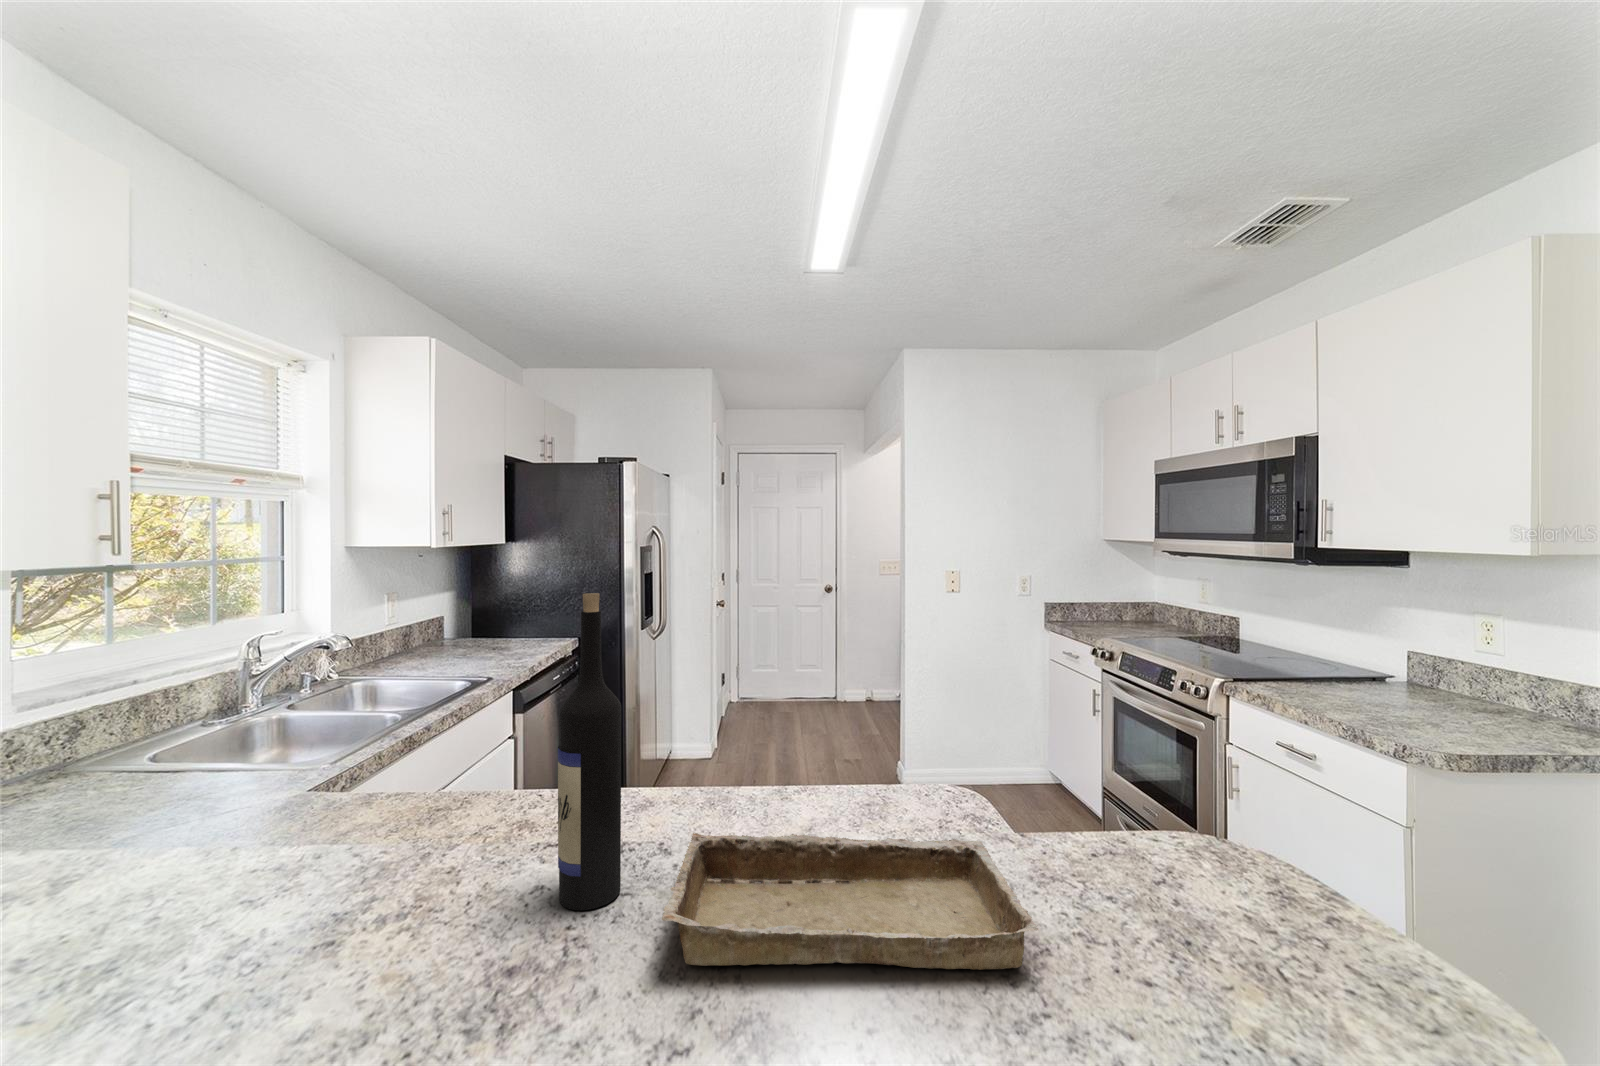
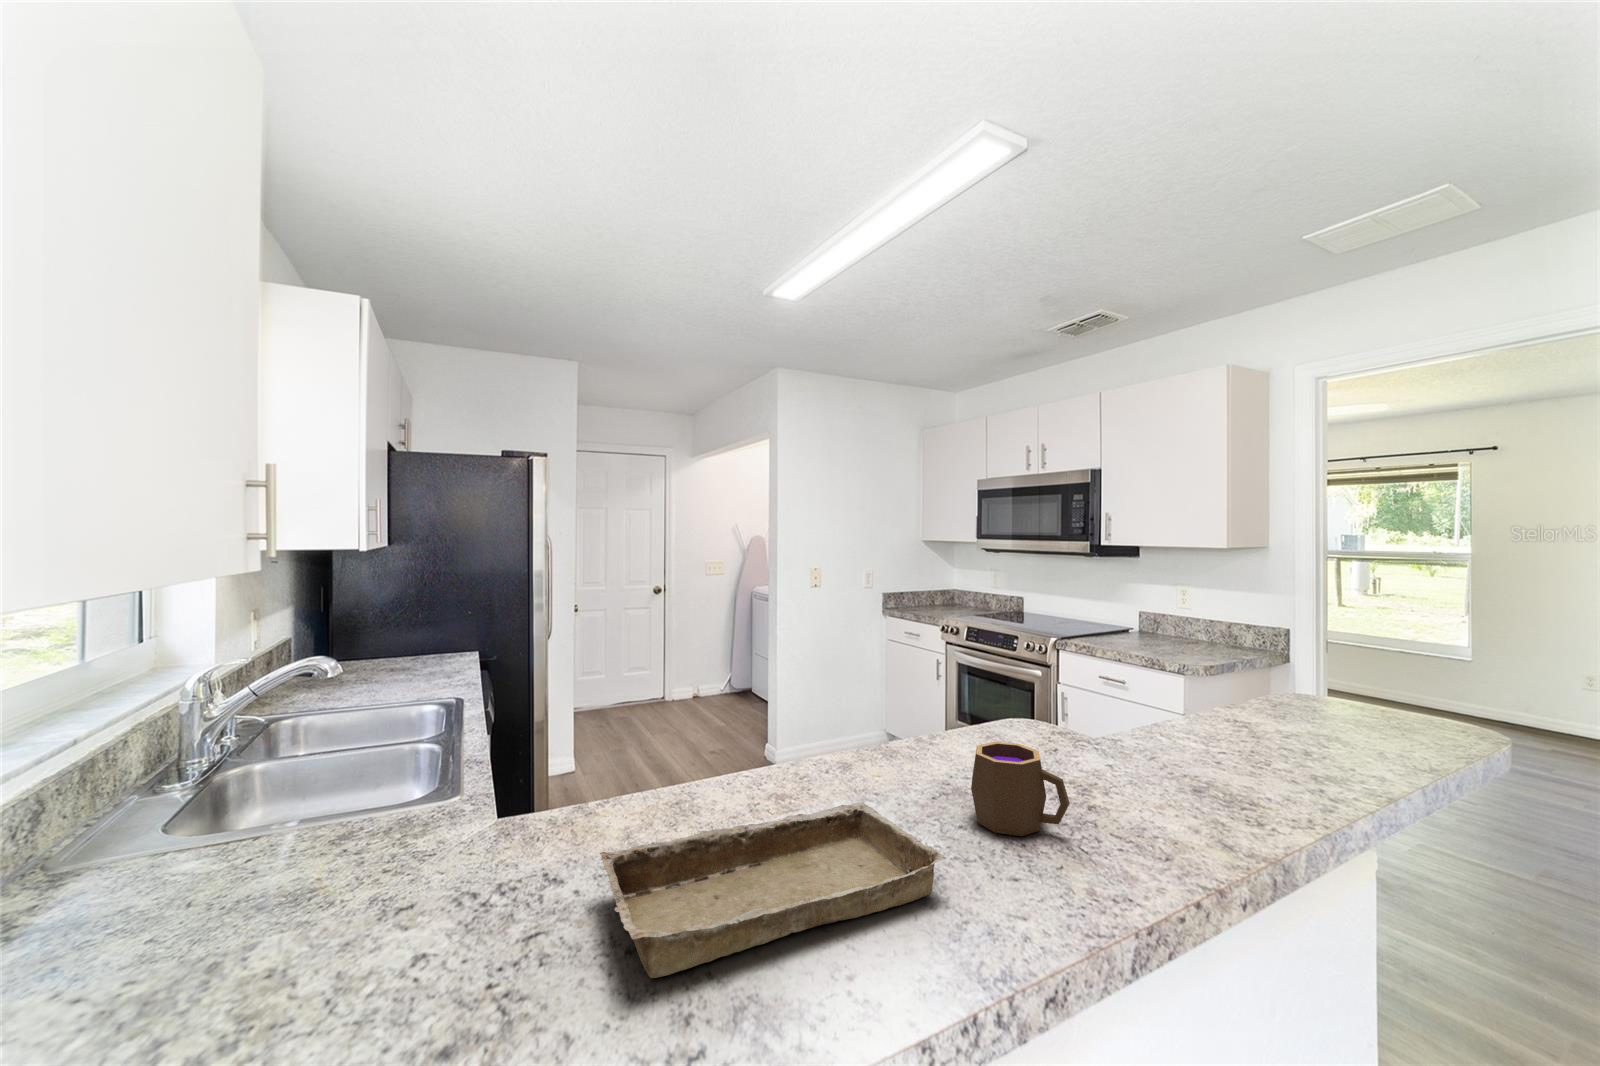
wine bottle: present [558,593,621,910] -> none [449,603,527,968]
mug: none [1126,802,1266,931] -> present [971,742,1070,836]

